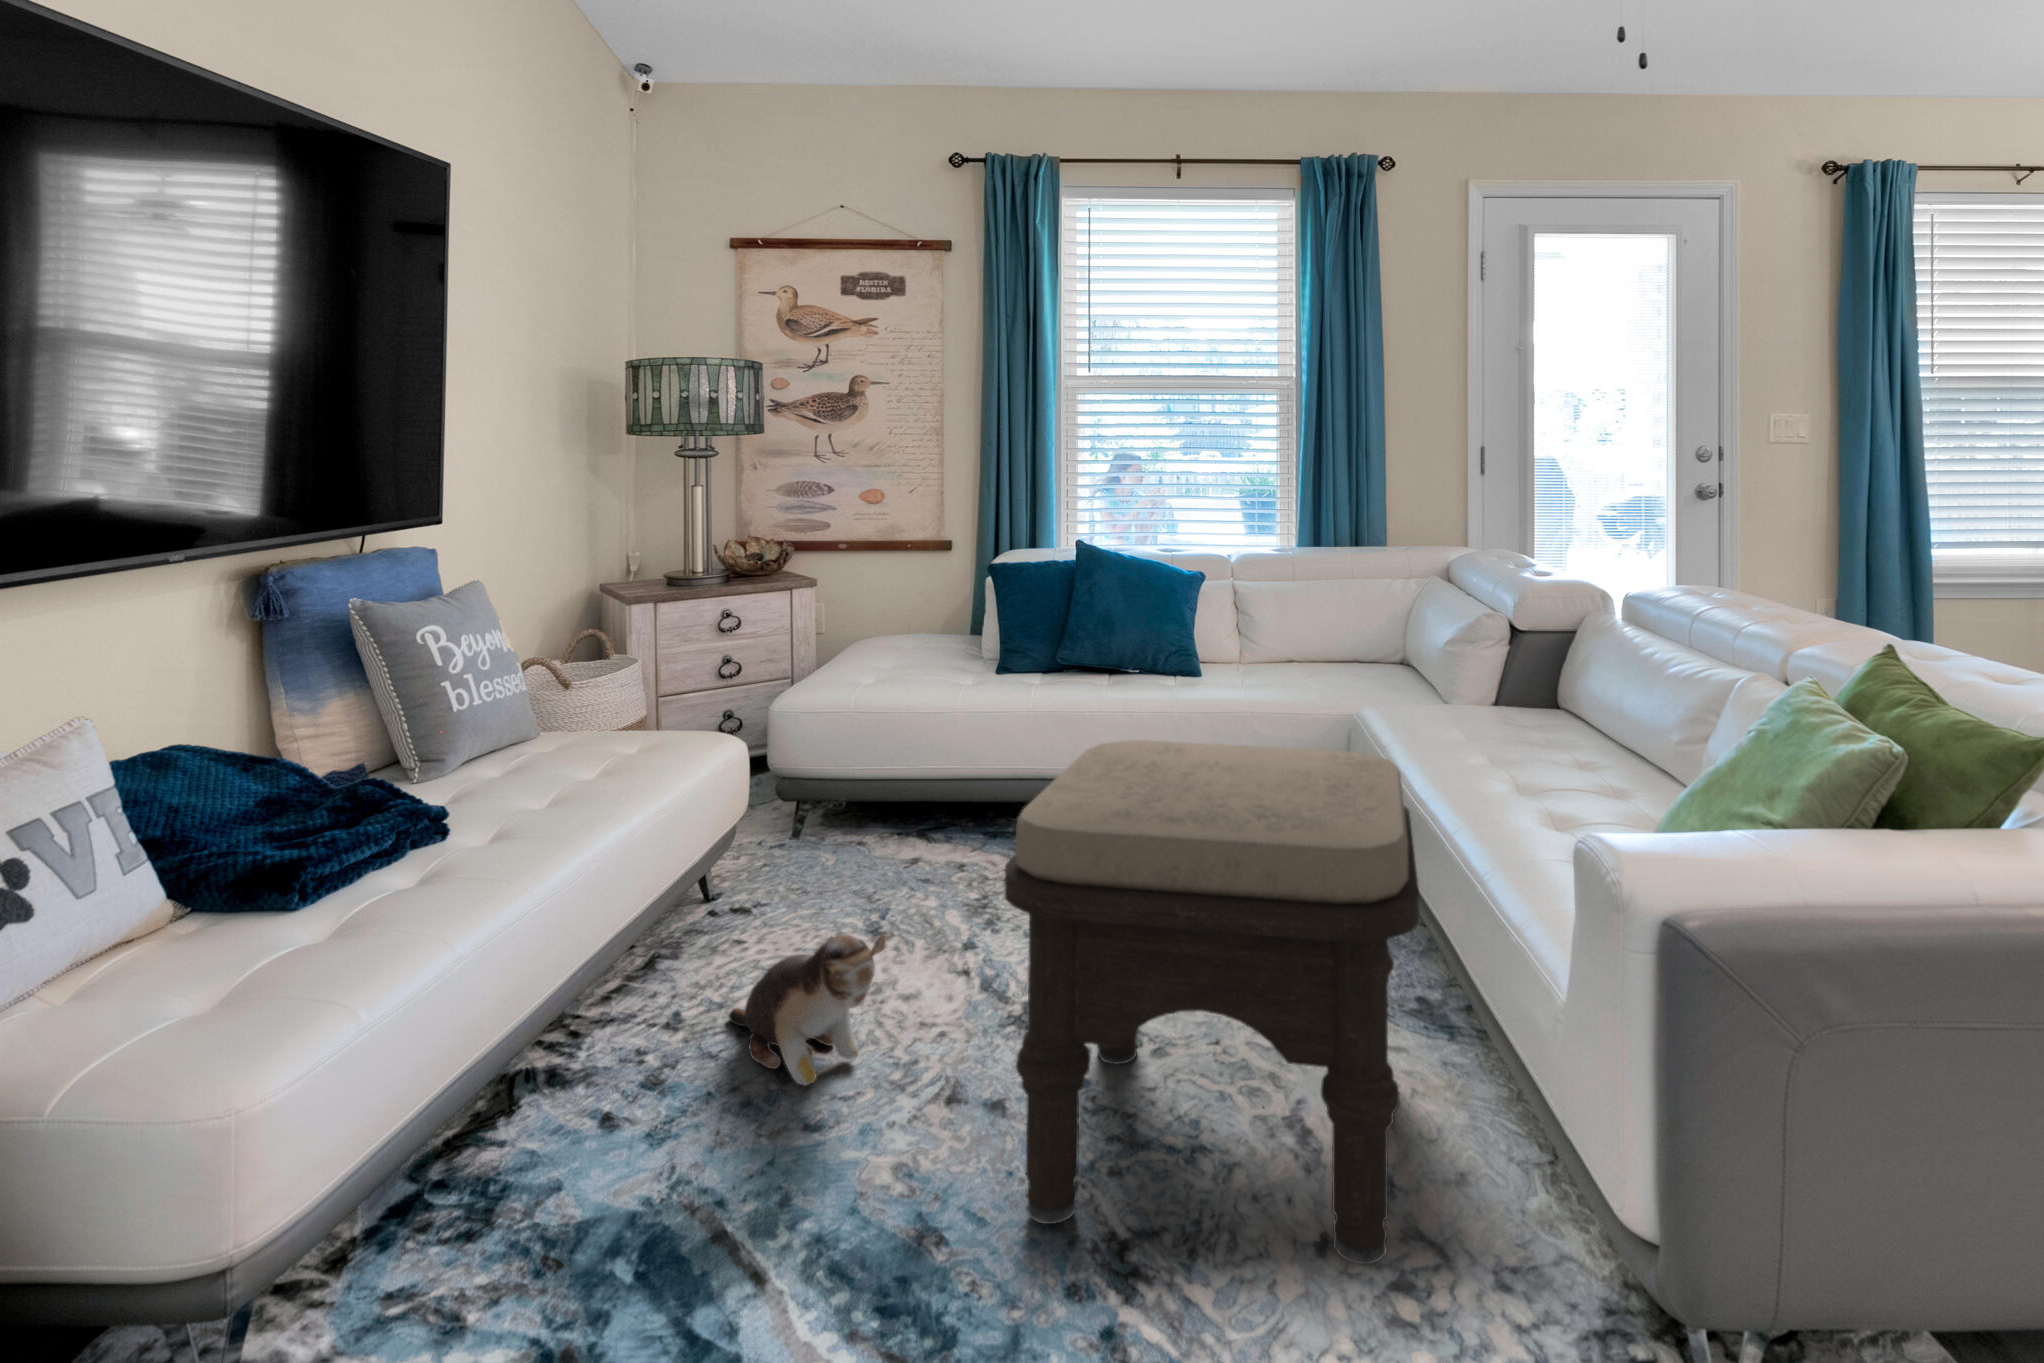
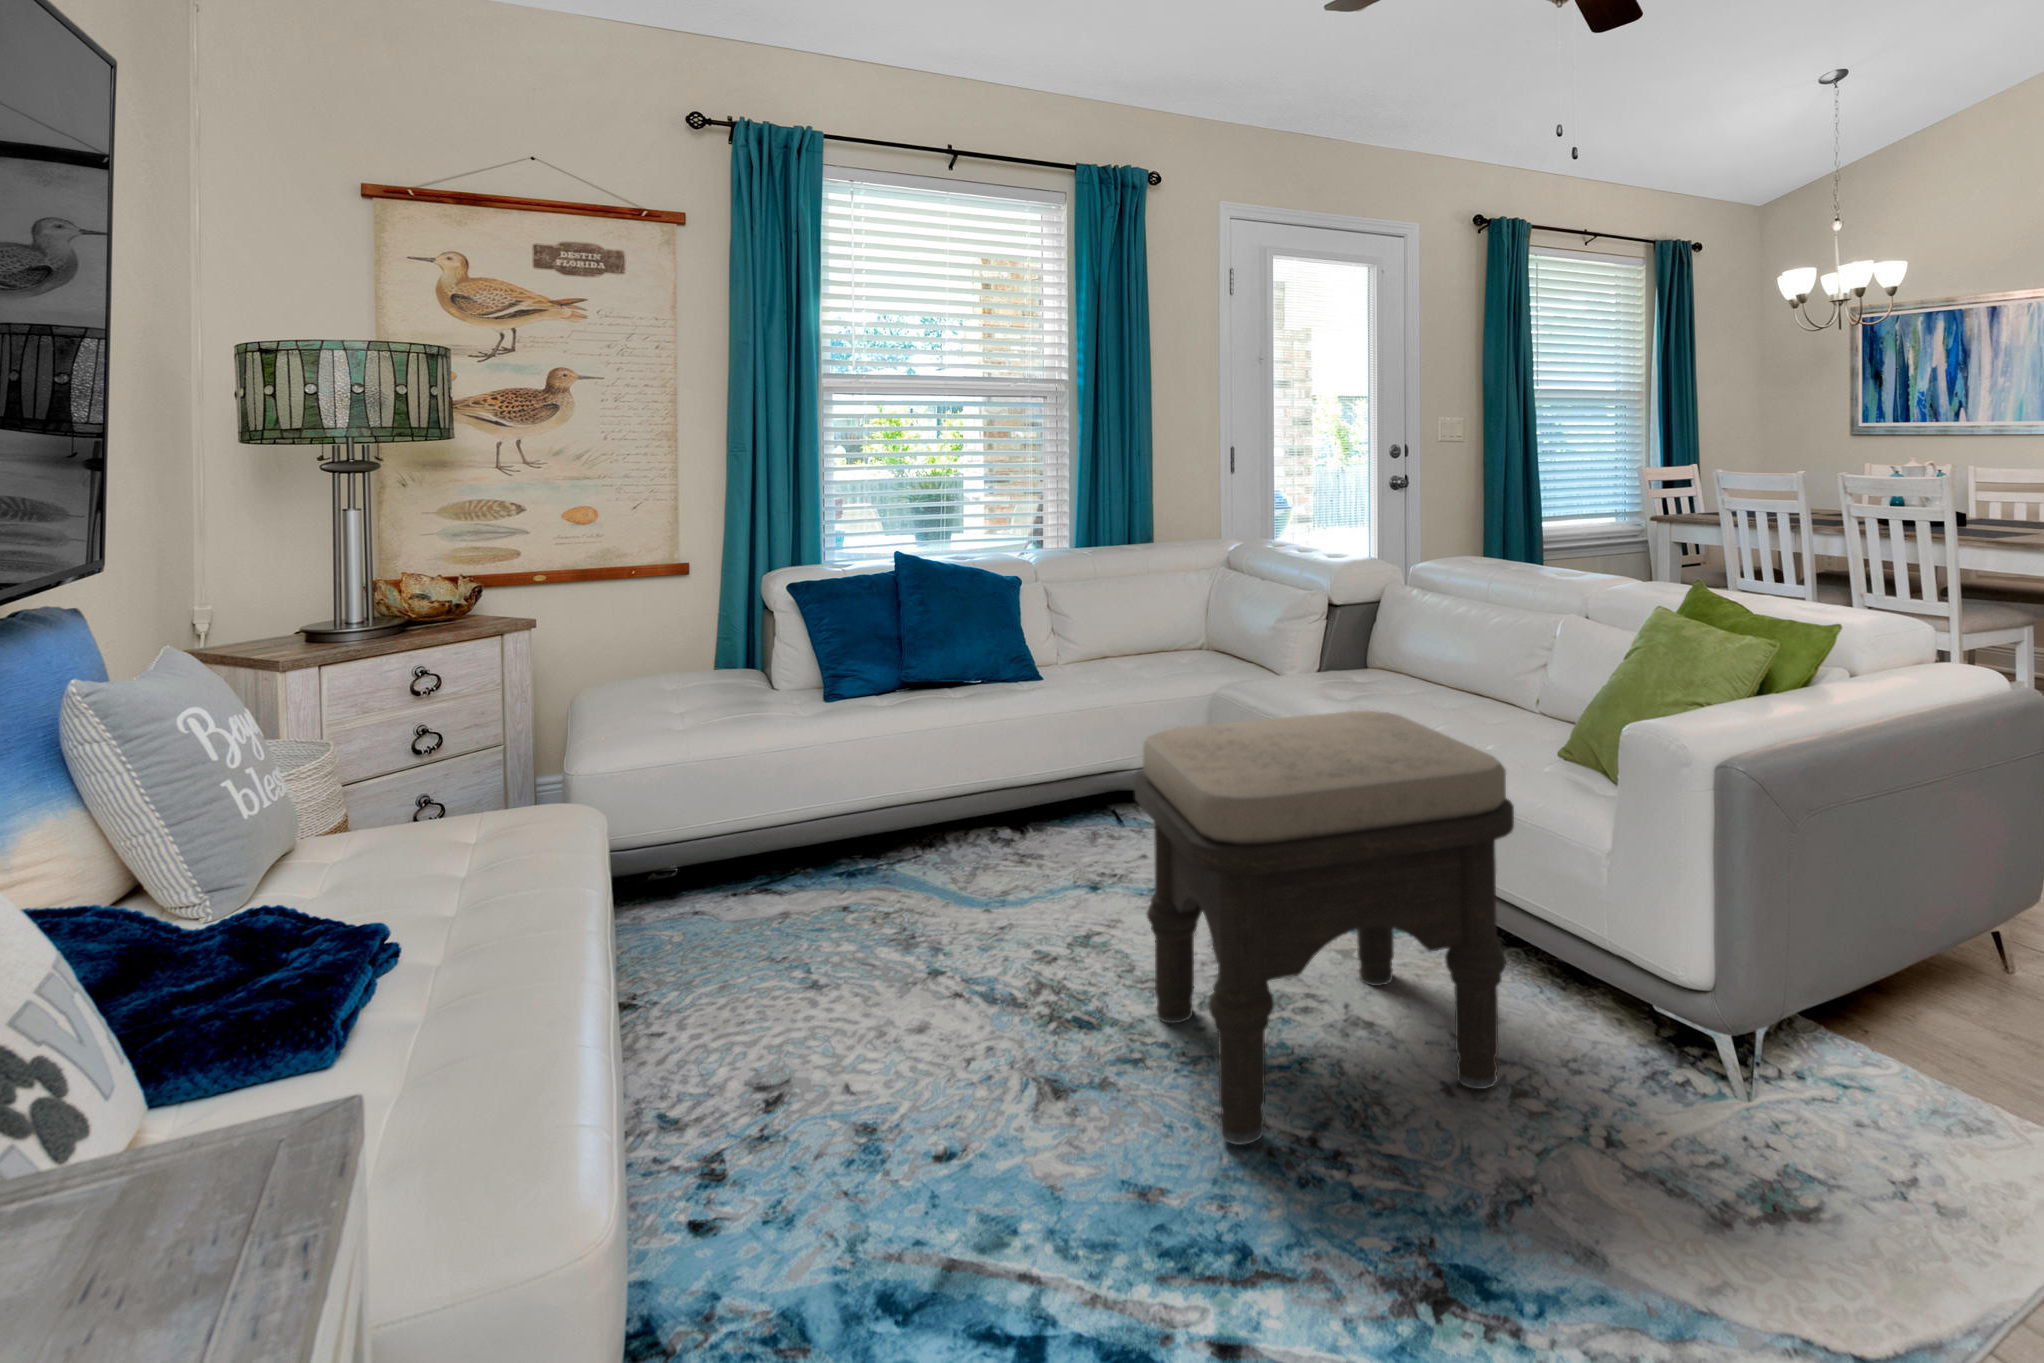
plush toy: present [729,934,886,1085] -> none [752,949,998,1124]

